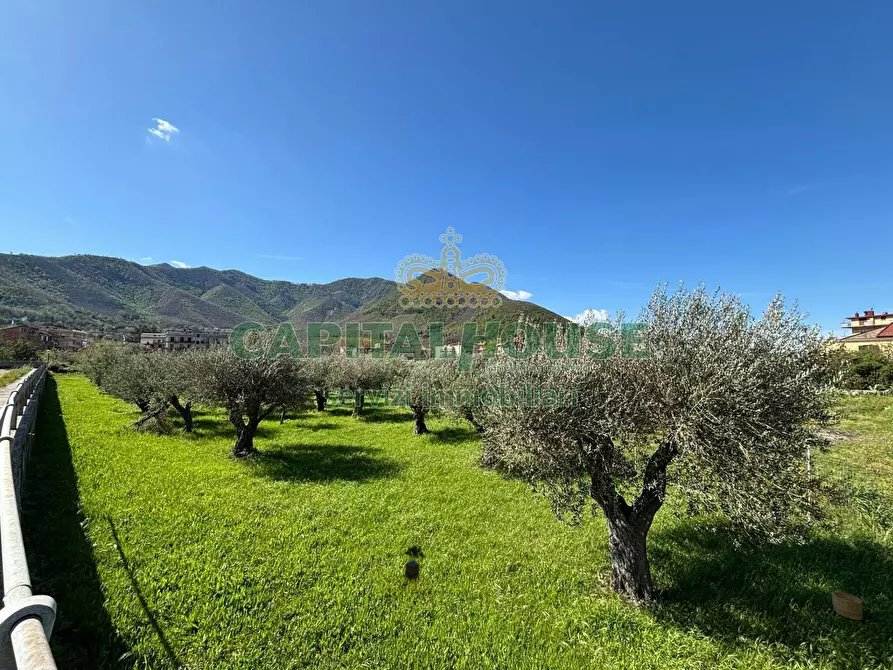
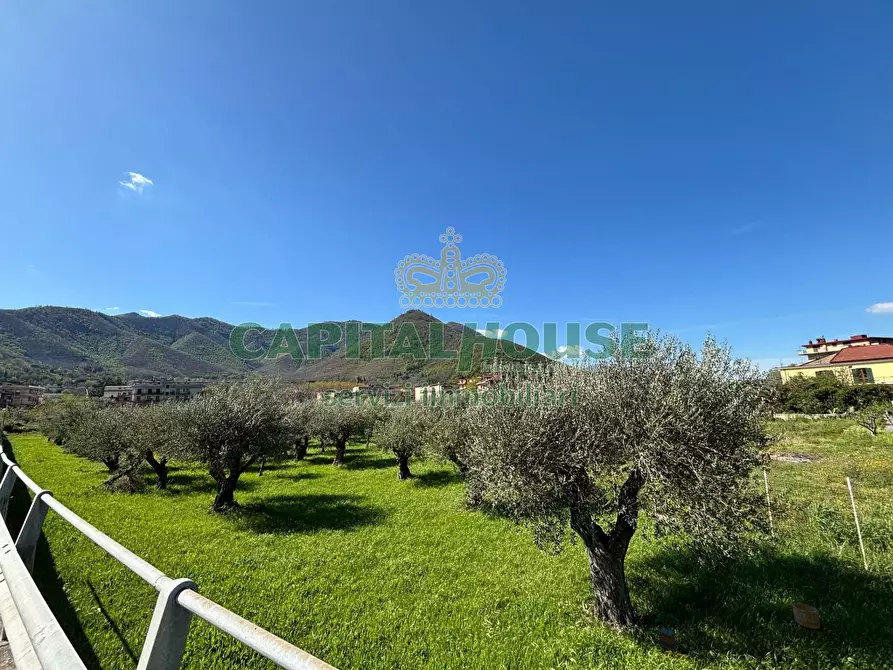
potted tree: present [404,546,424,580] -> present [655,611,679,651]

